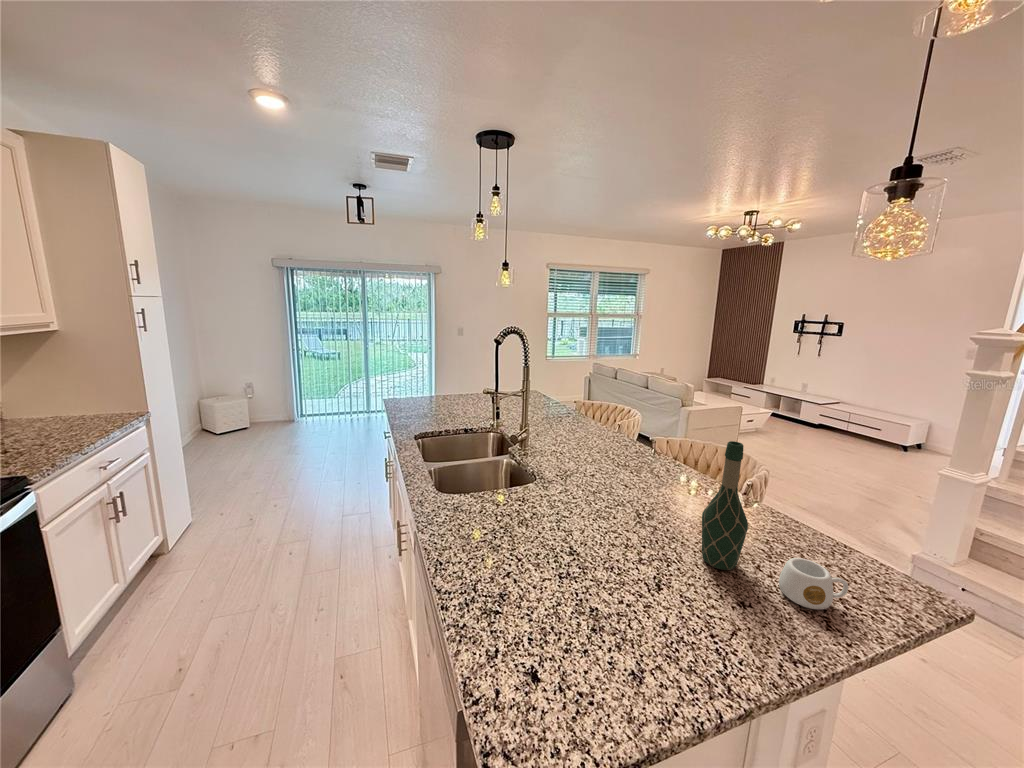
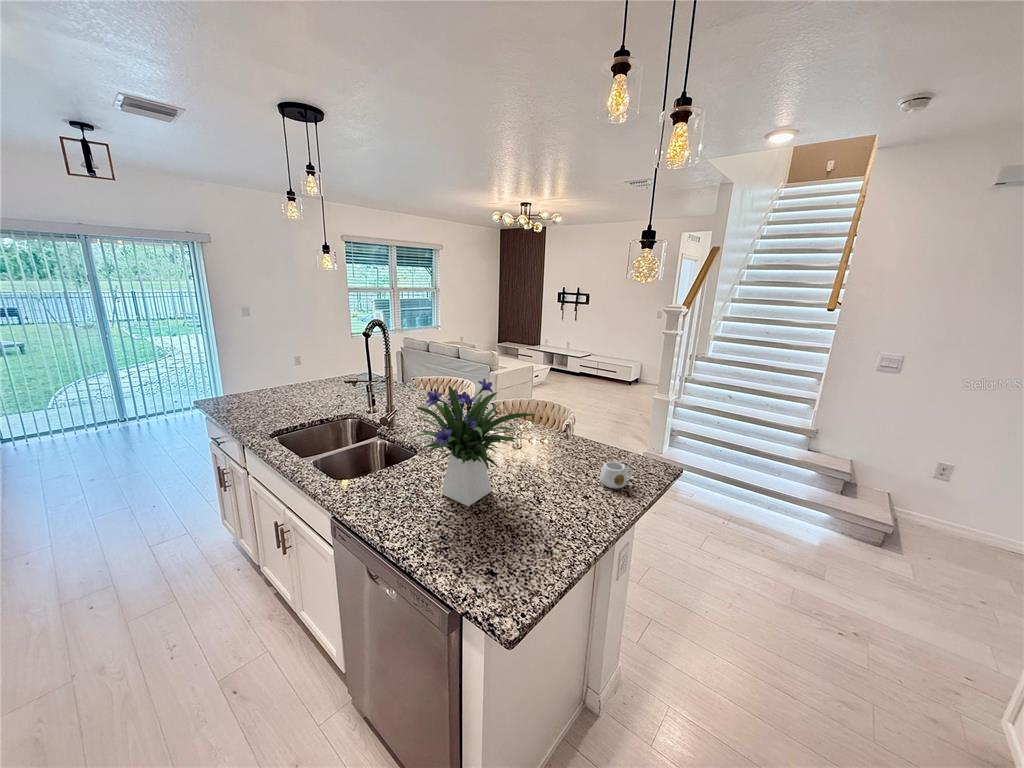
flower arrangement: none [486,398,659,563] -> present [412,379,535,506]
wine bottle: present [702,441,748,570] -> none [555,397,582,481]

